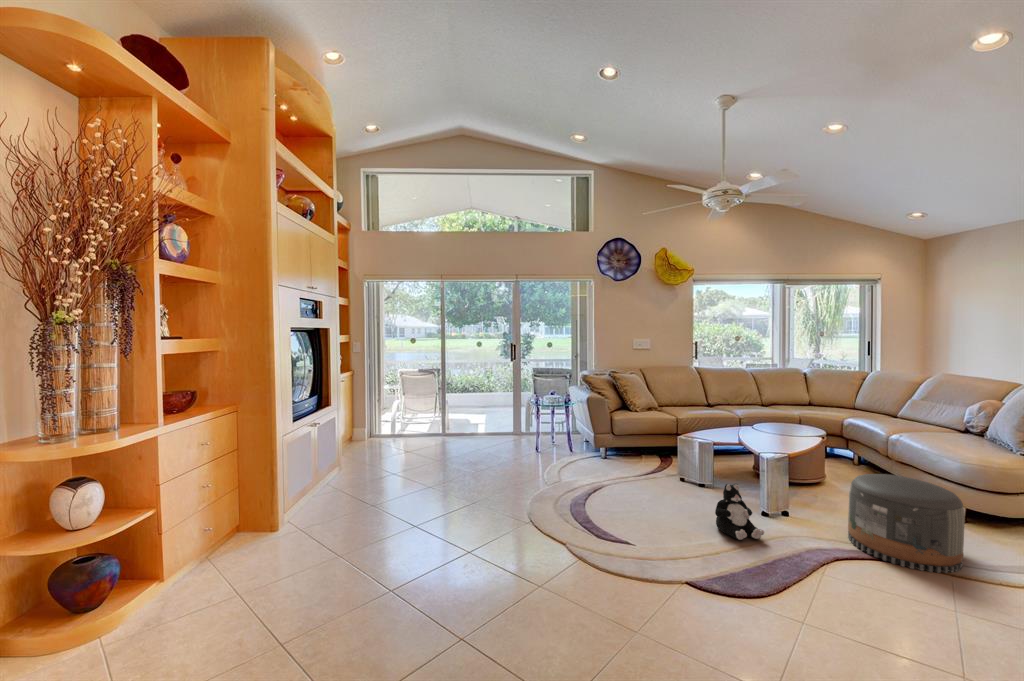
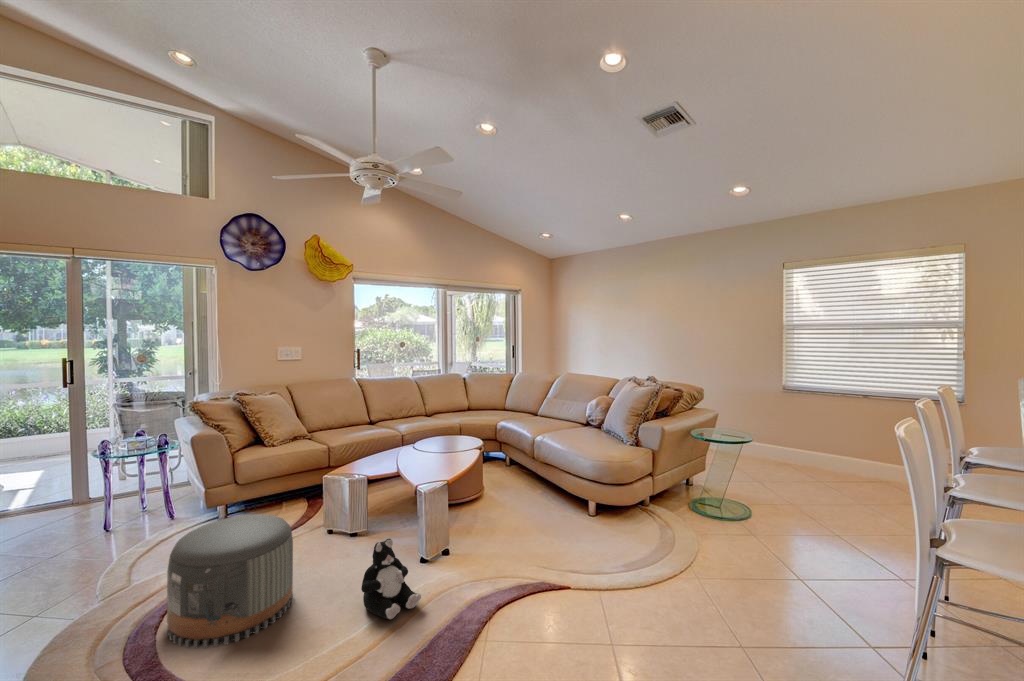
pouf: present [848,474,965,573] -> present [167,514,293,649]

